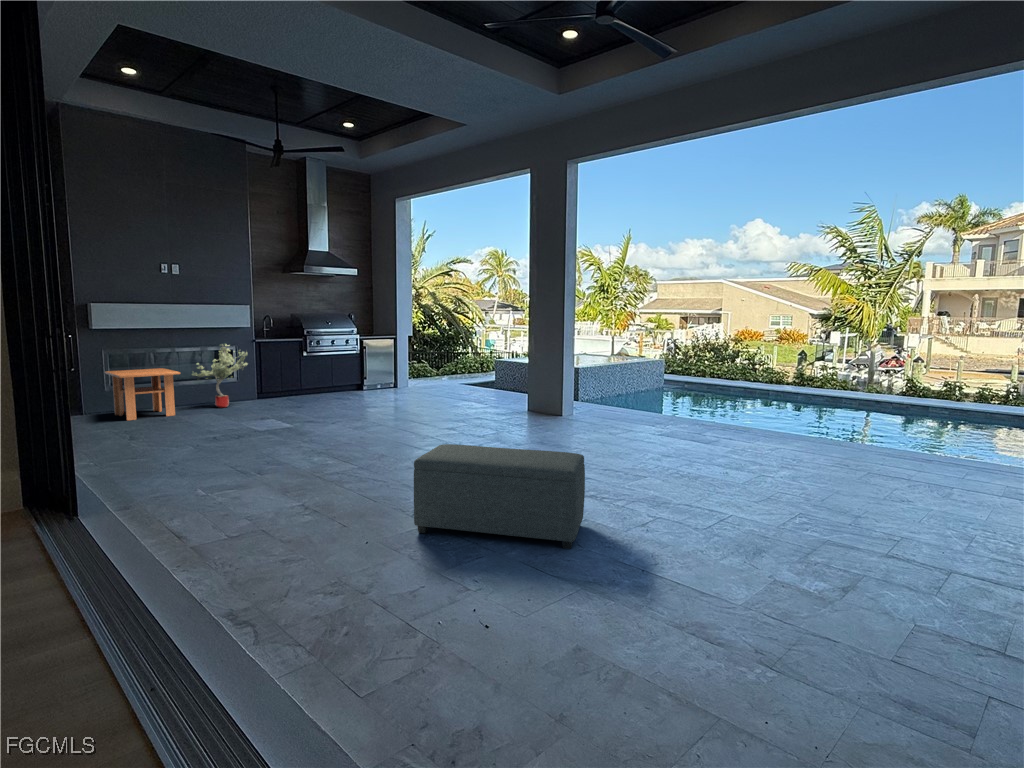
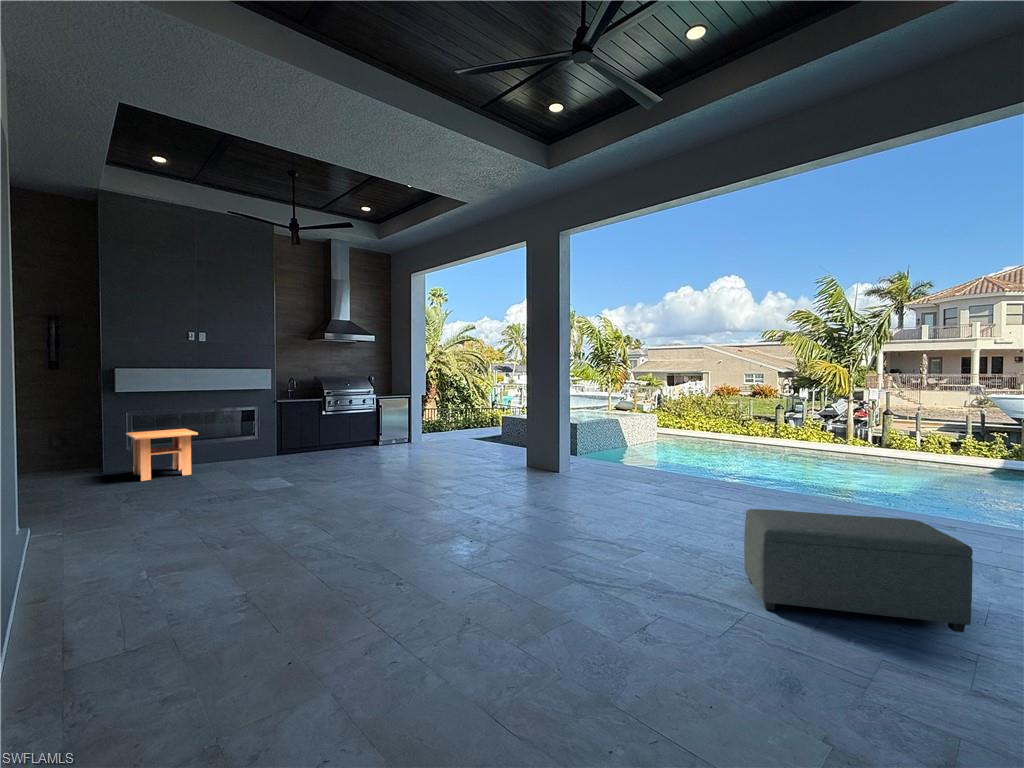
potted tree: present [192,344,247,408] -> none [211,405,268,465]
ottoman: present [414,444,585,549] -> present [744,509,973,632]

